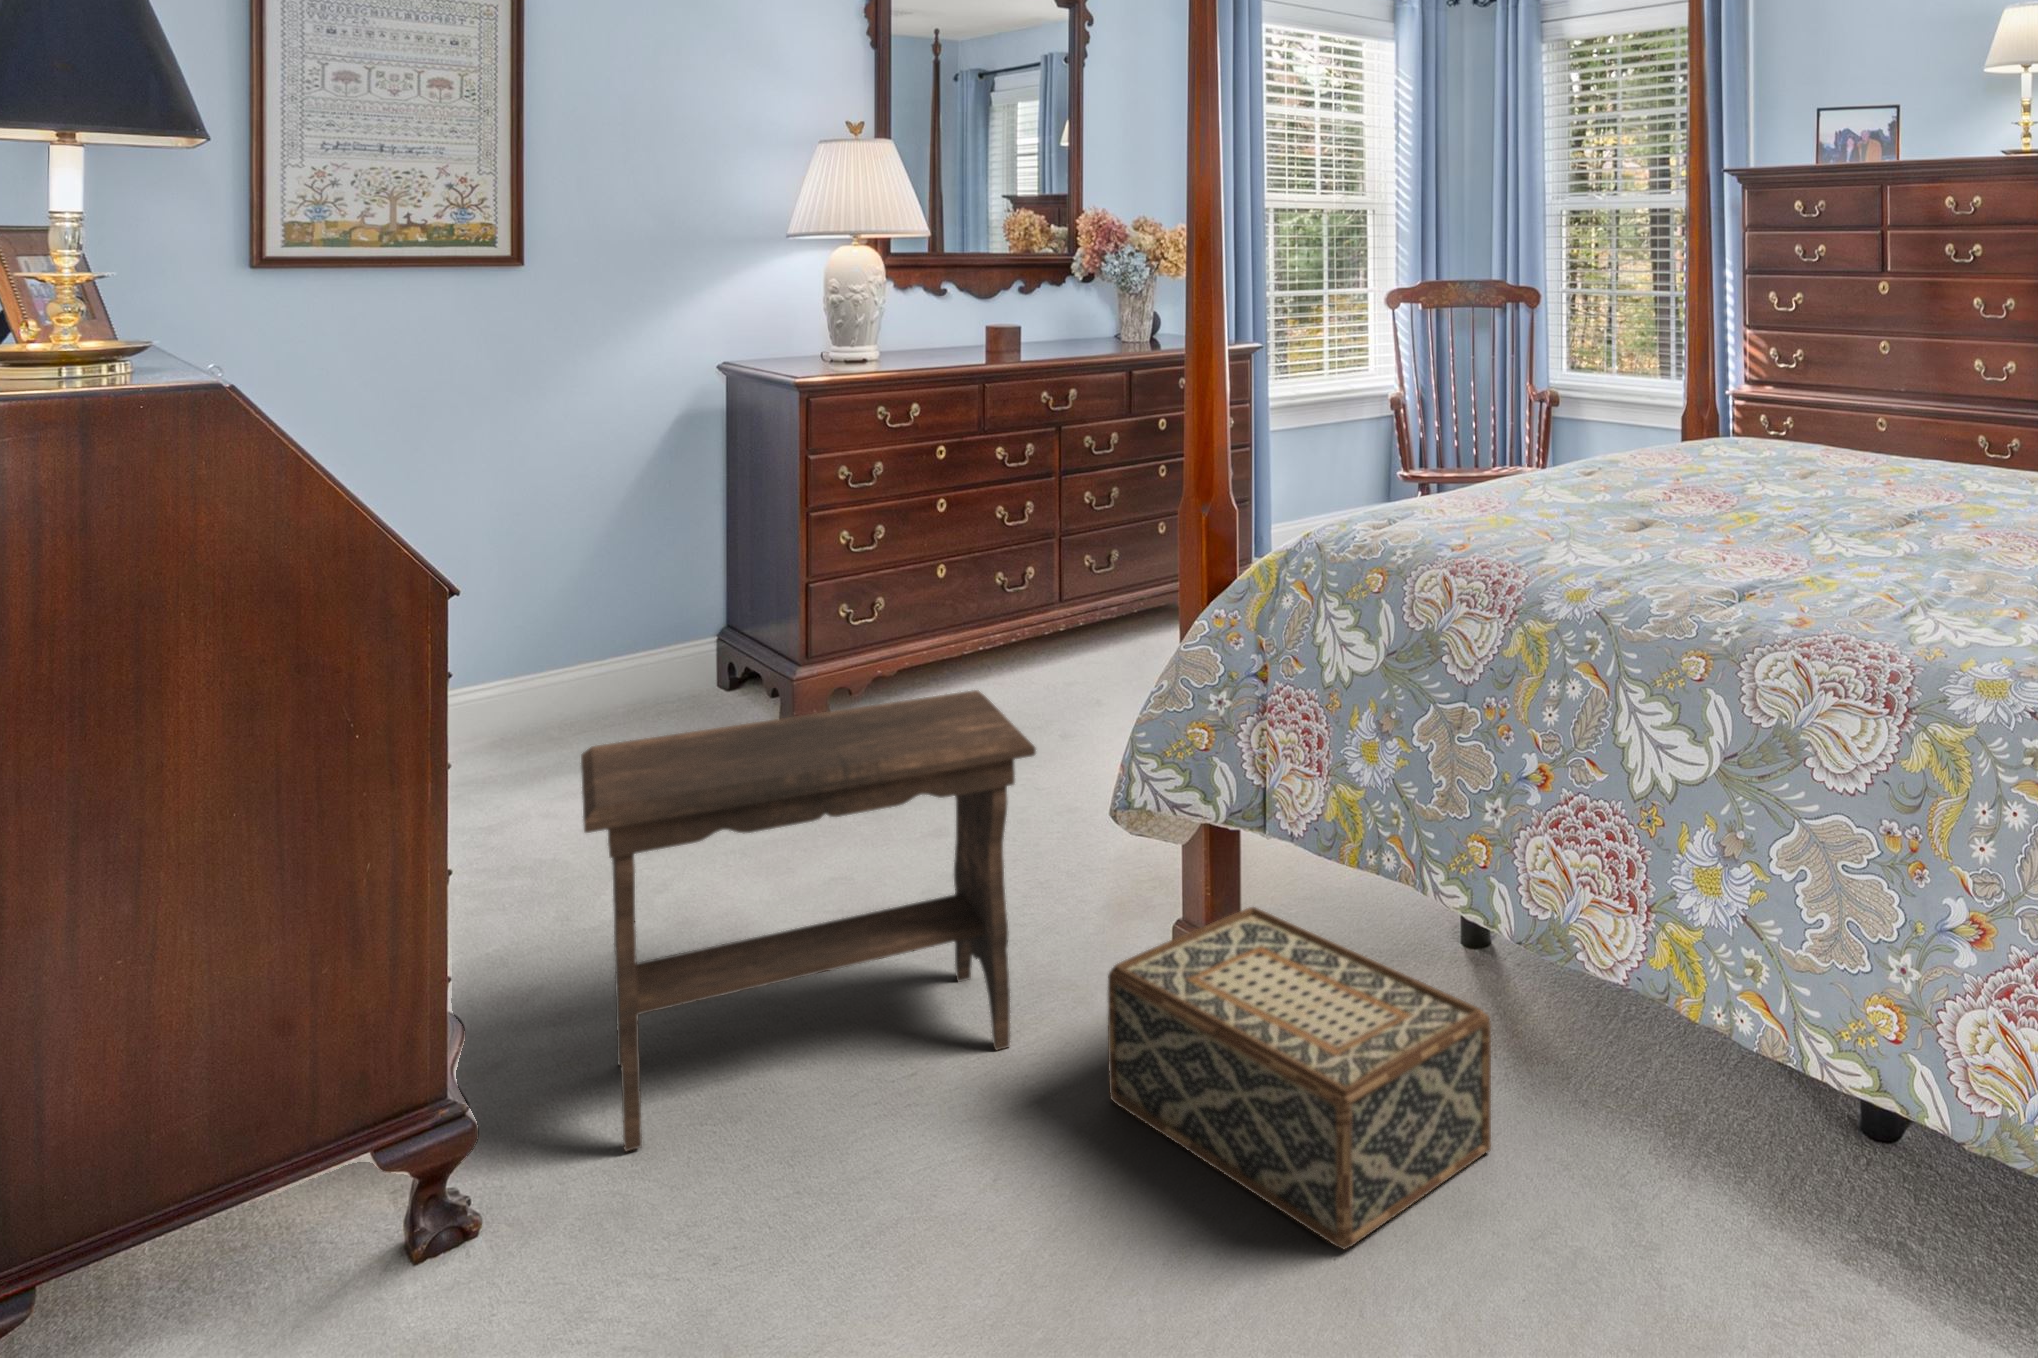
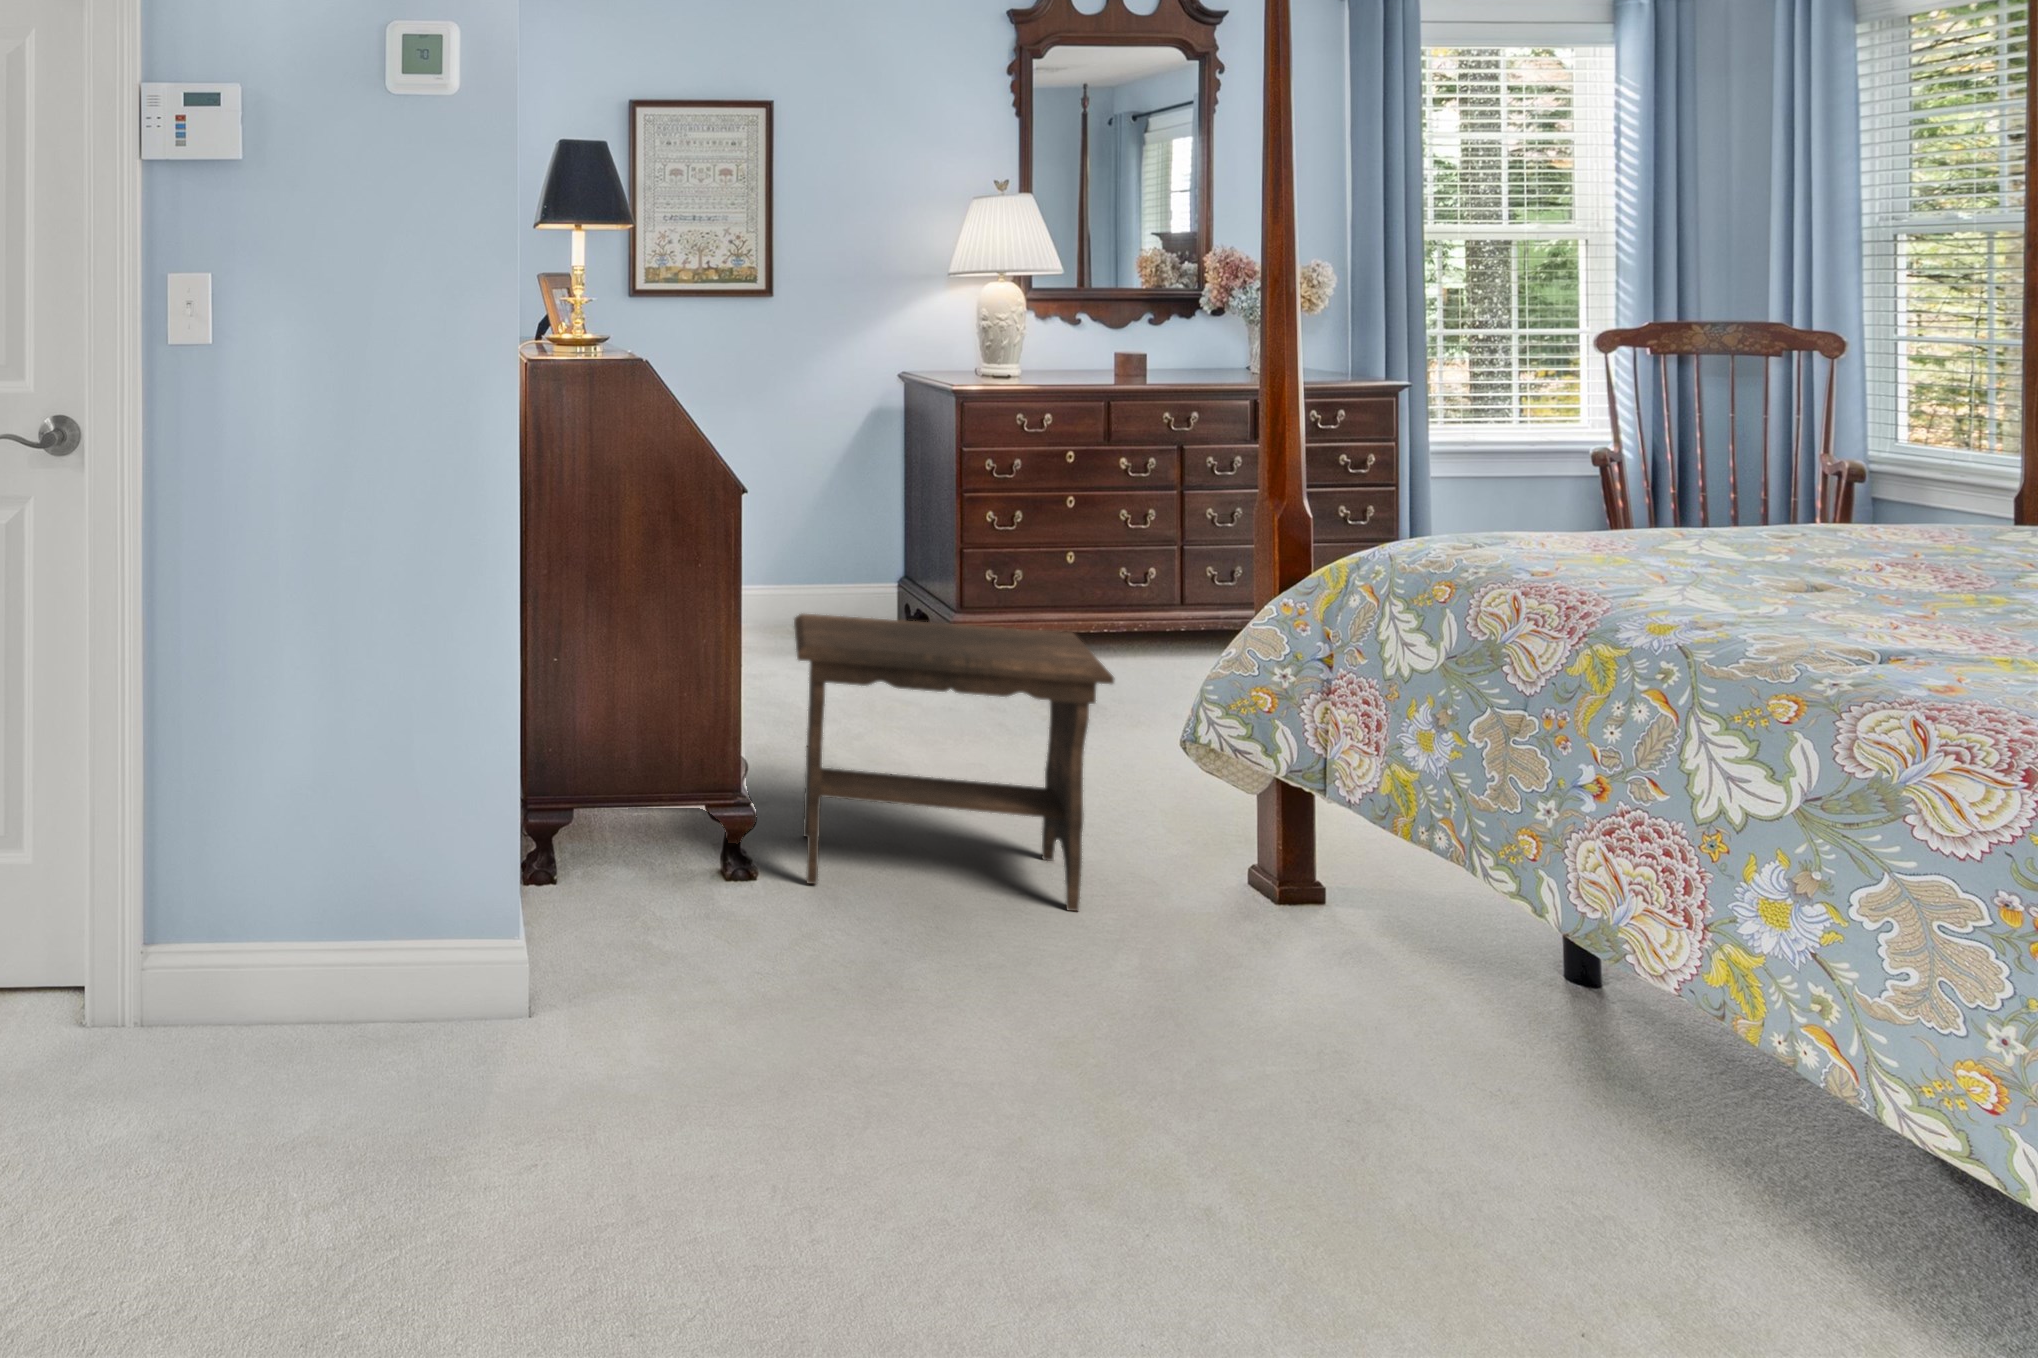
woven basket: present [1108,907,1491,1249] -> none [1157,858,1527,1129]

